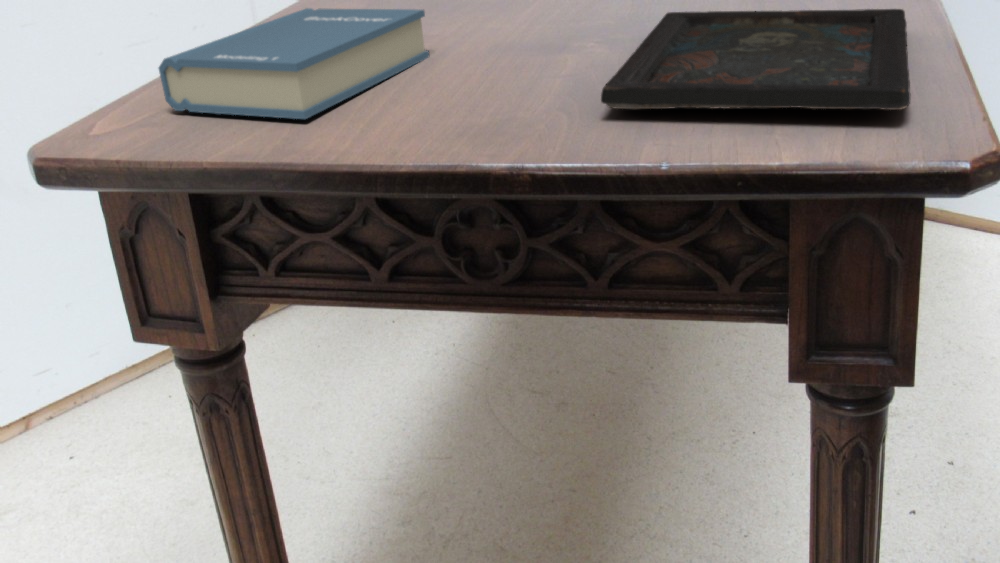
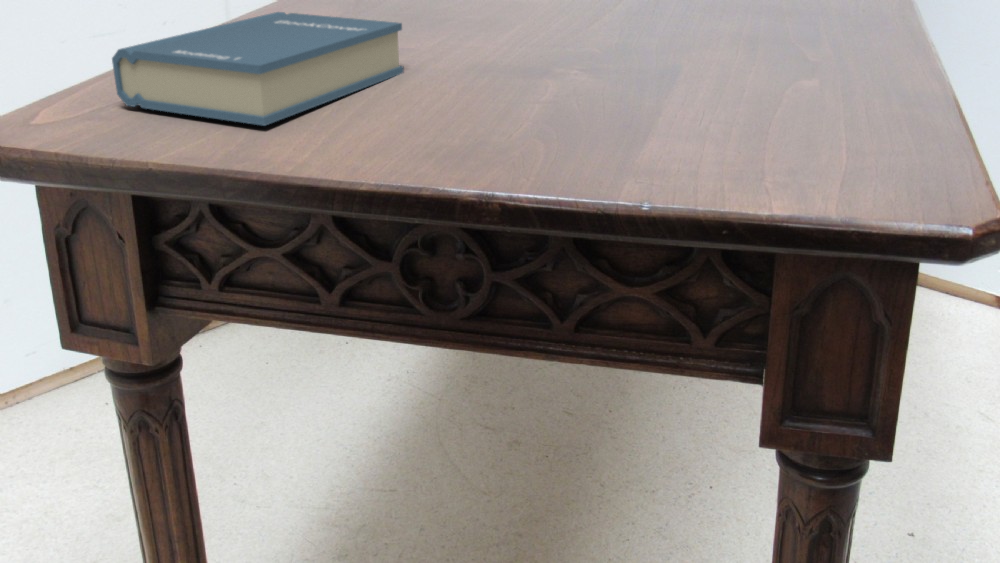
tray: present [601,9,910,110] -> none [582,48,909,166]

